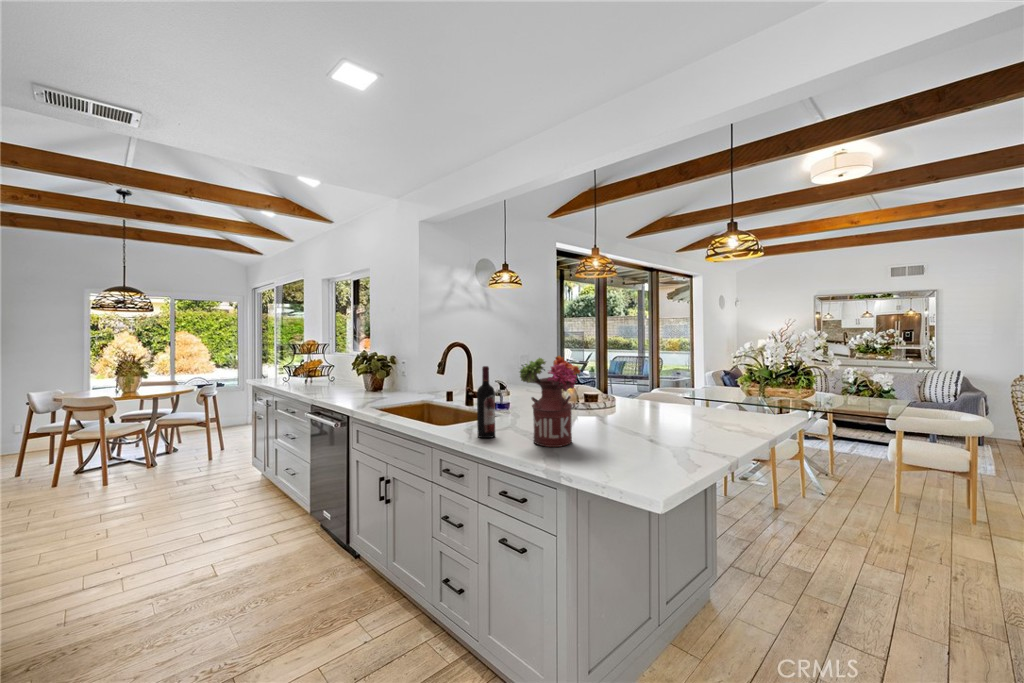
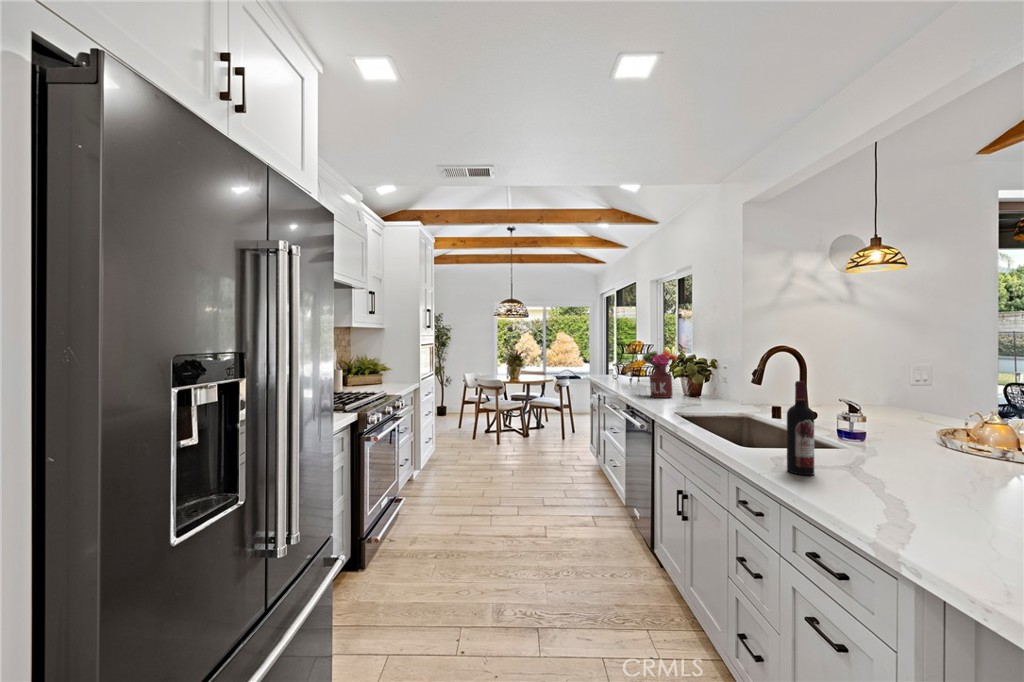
flower arrangement: present [520,356,581,447] -> present [643,350,677,398]

